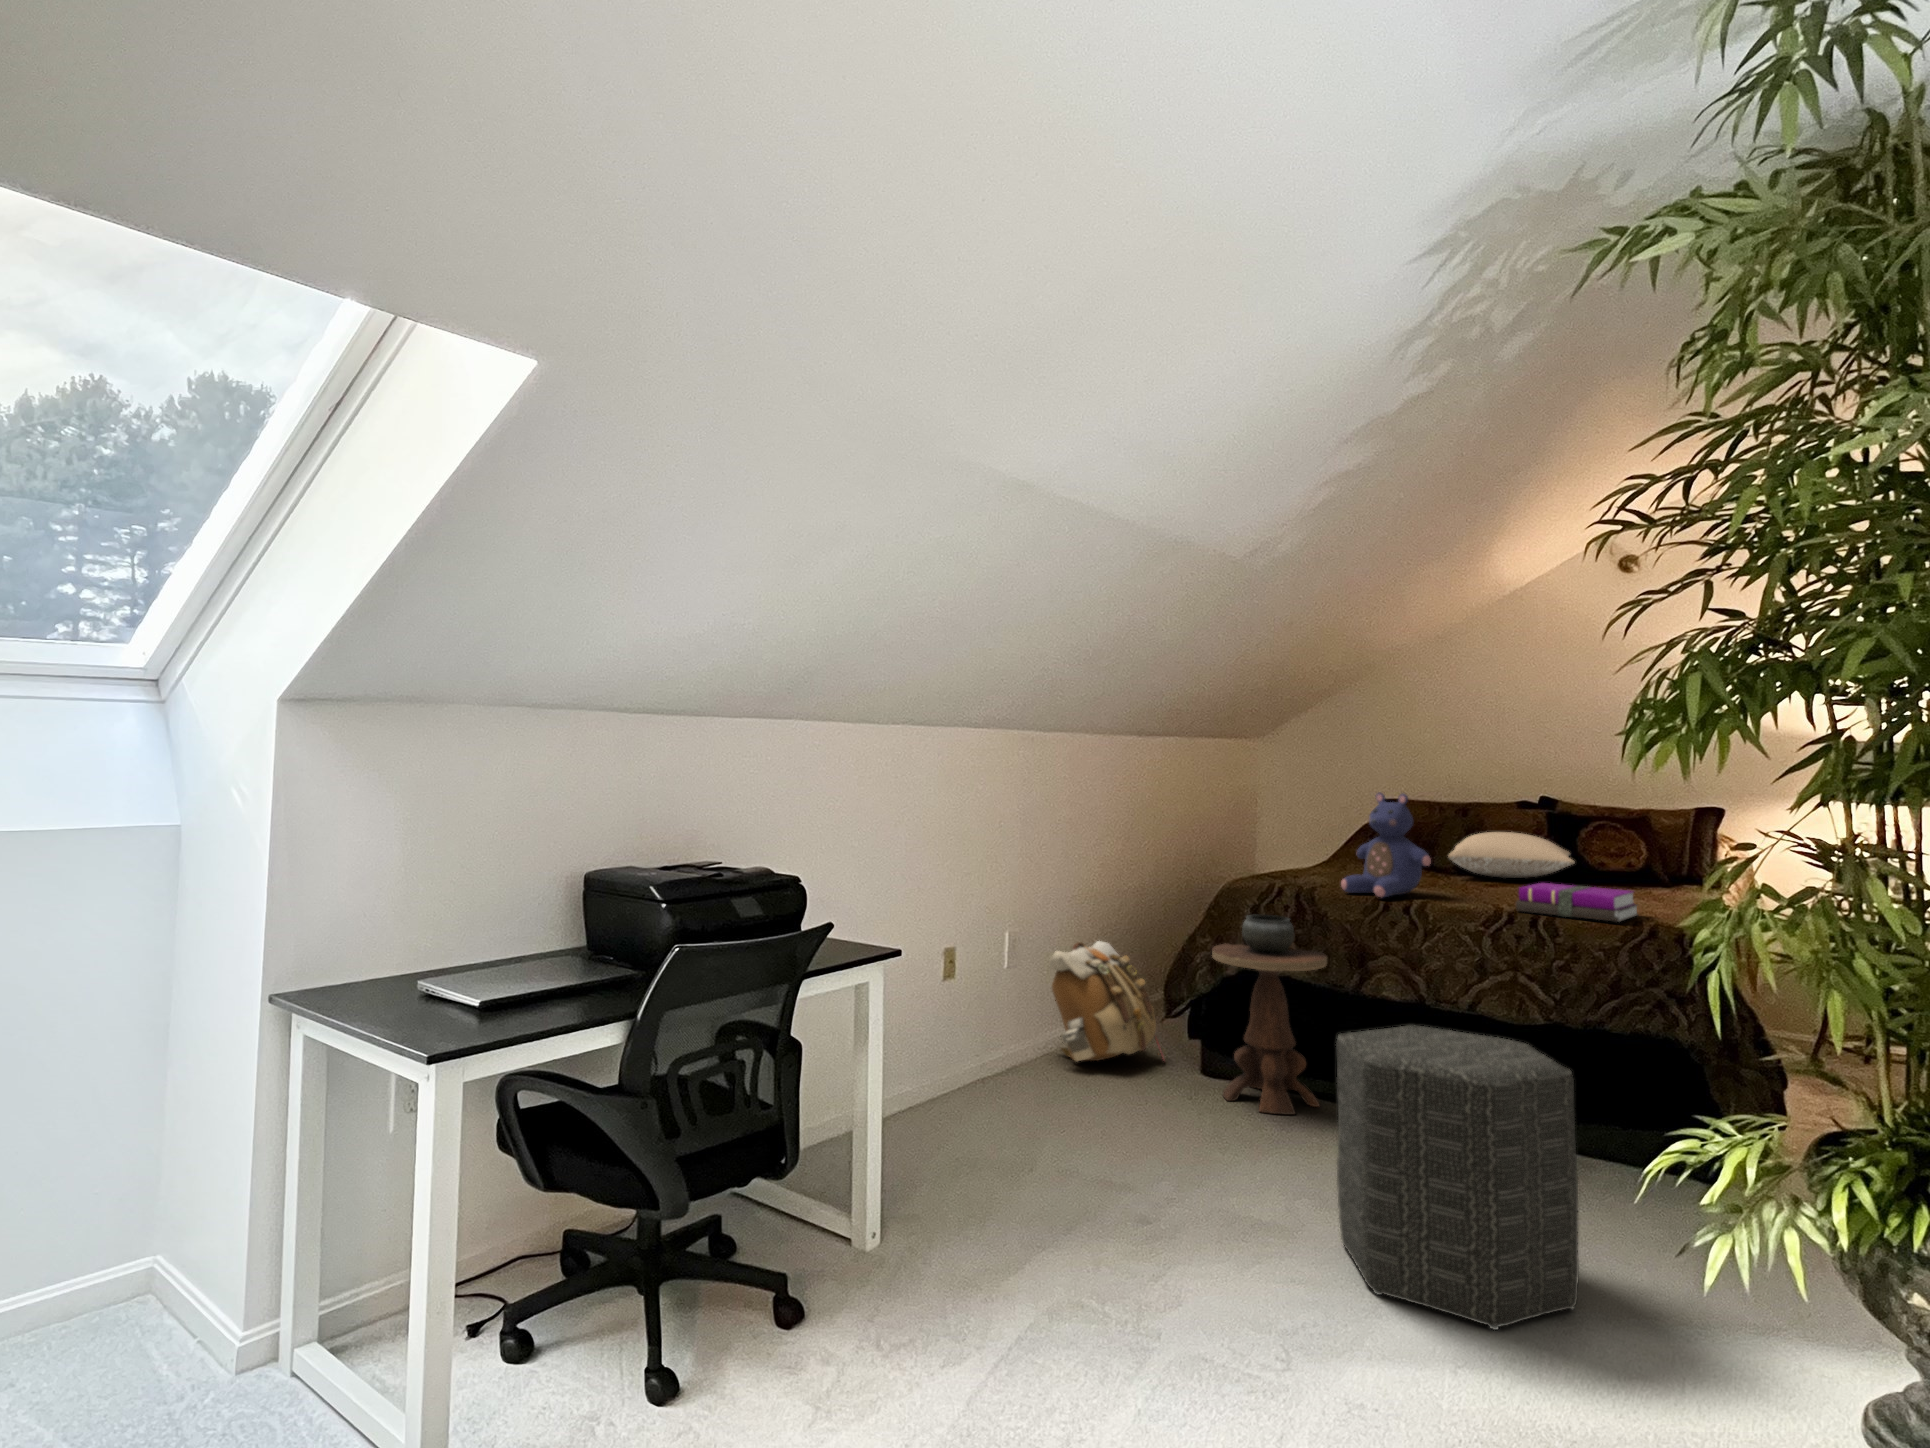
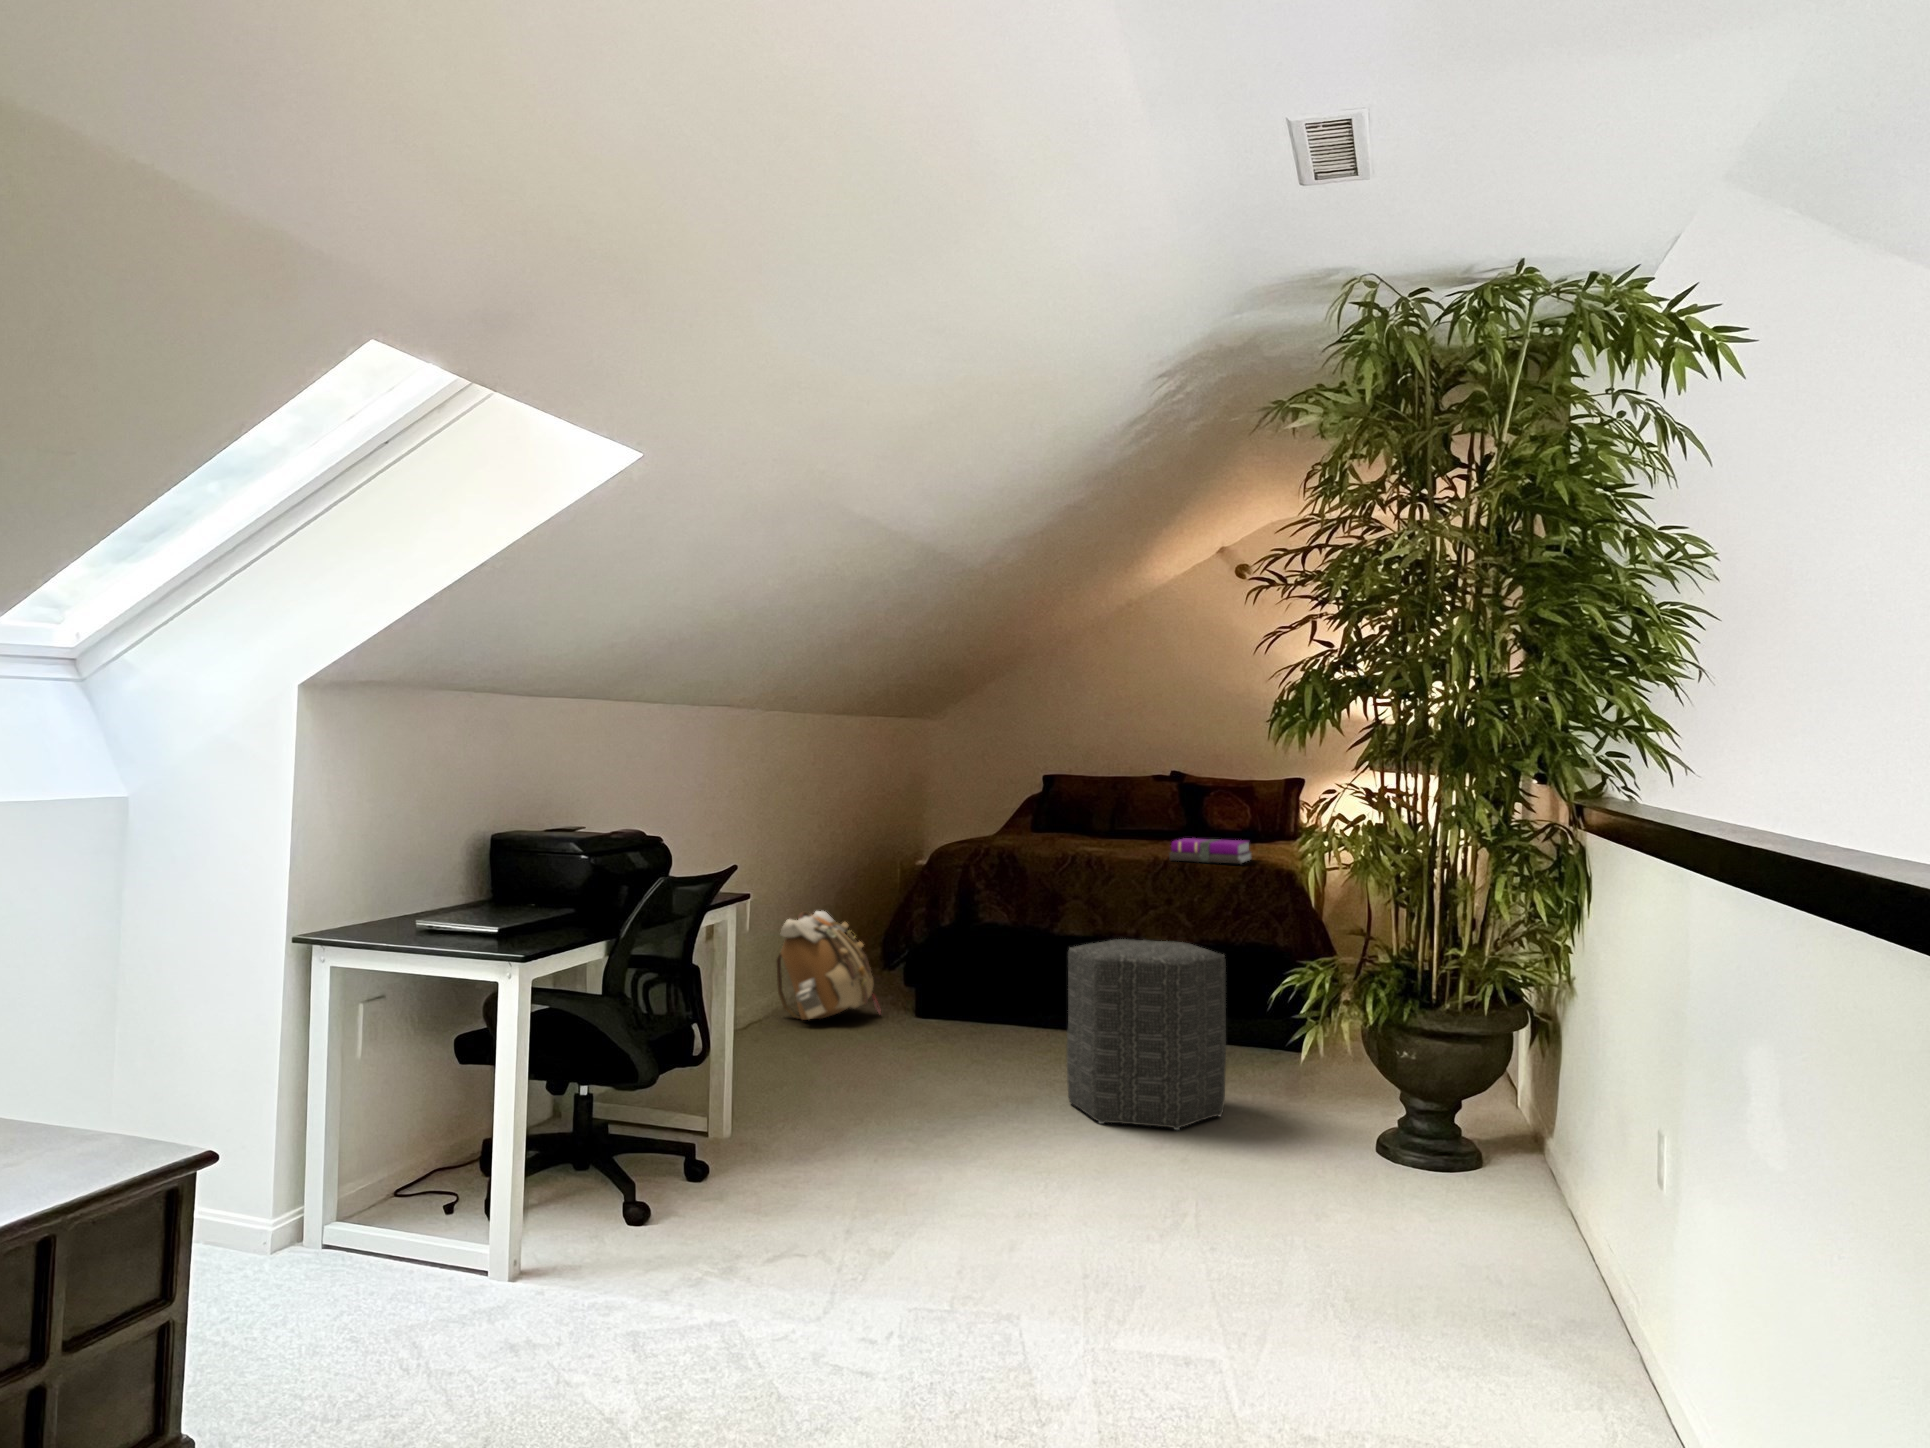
teddy bear: present [1341,793,1431,897] -> none [1034,767,1106,855]
pillow: present [1448,832,1575,878] -> none [1109,801,1205,839]
side table: present [1212,915,1327,1115] -> none [933,875,1028,1040]

